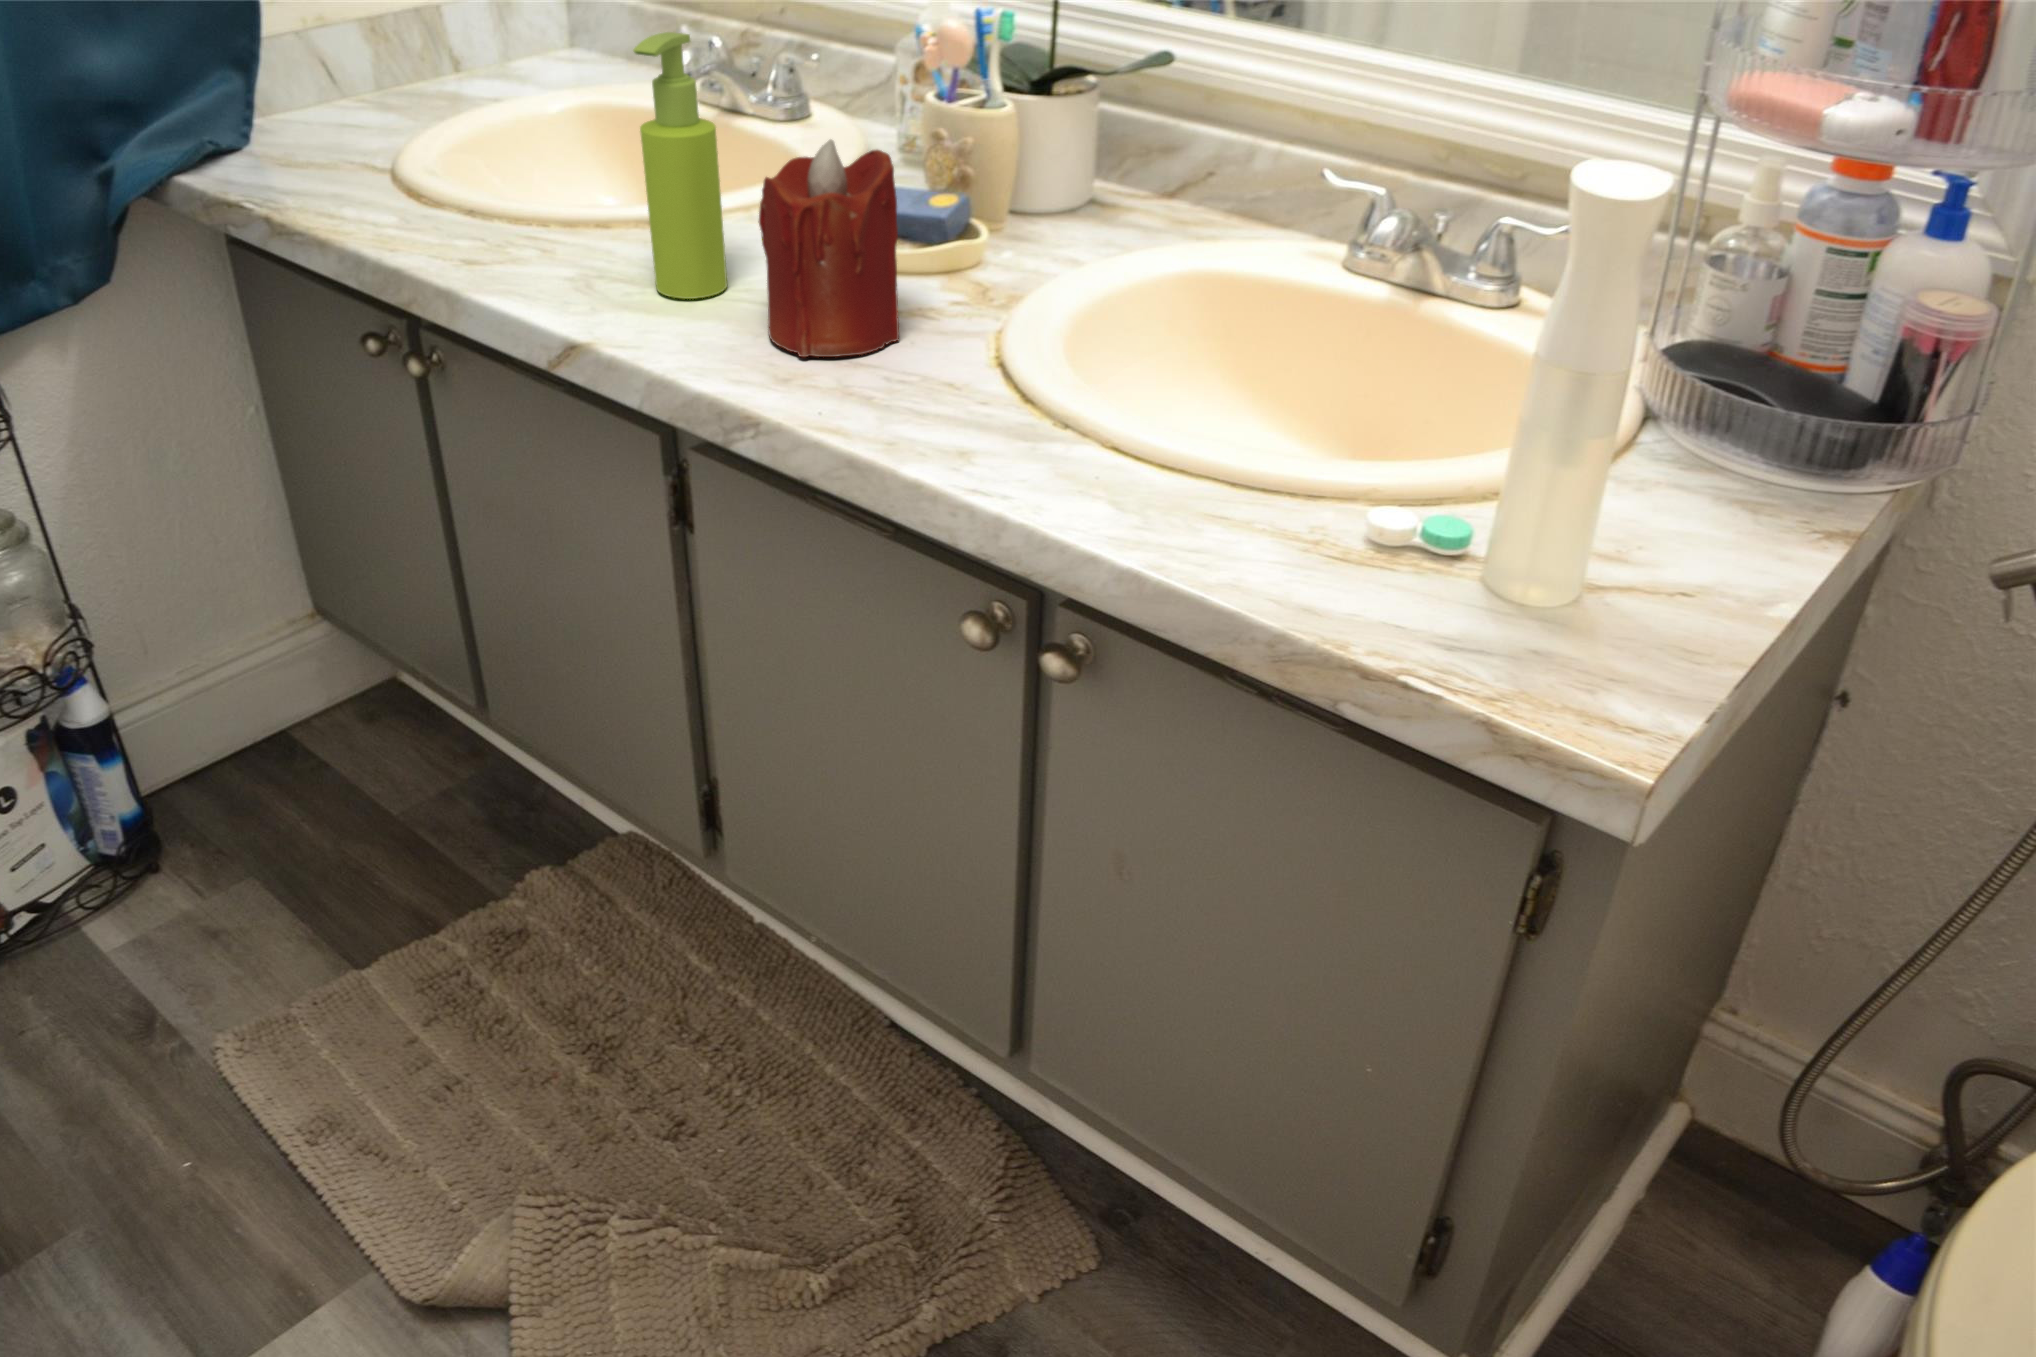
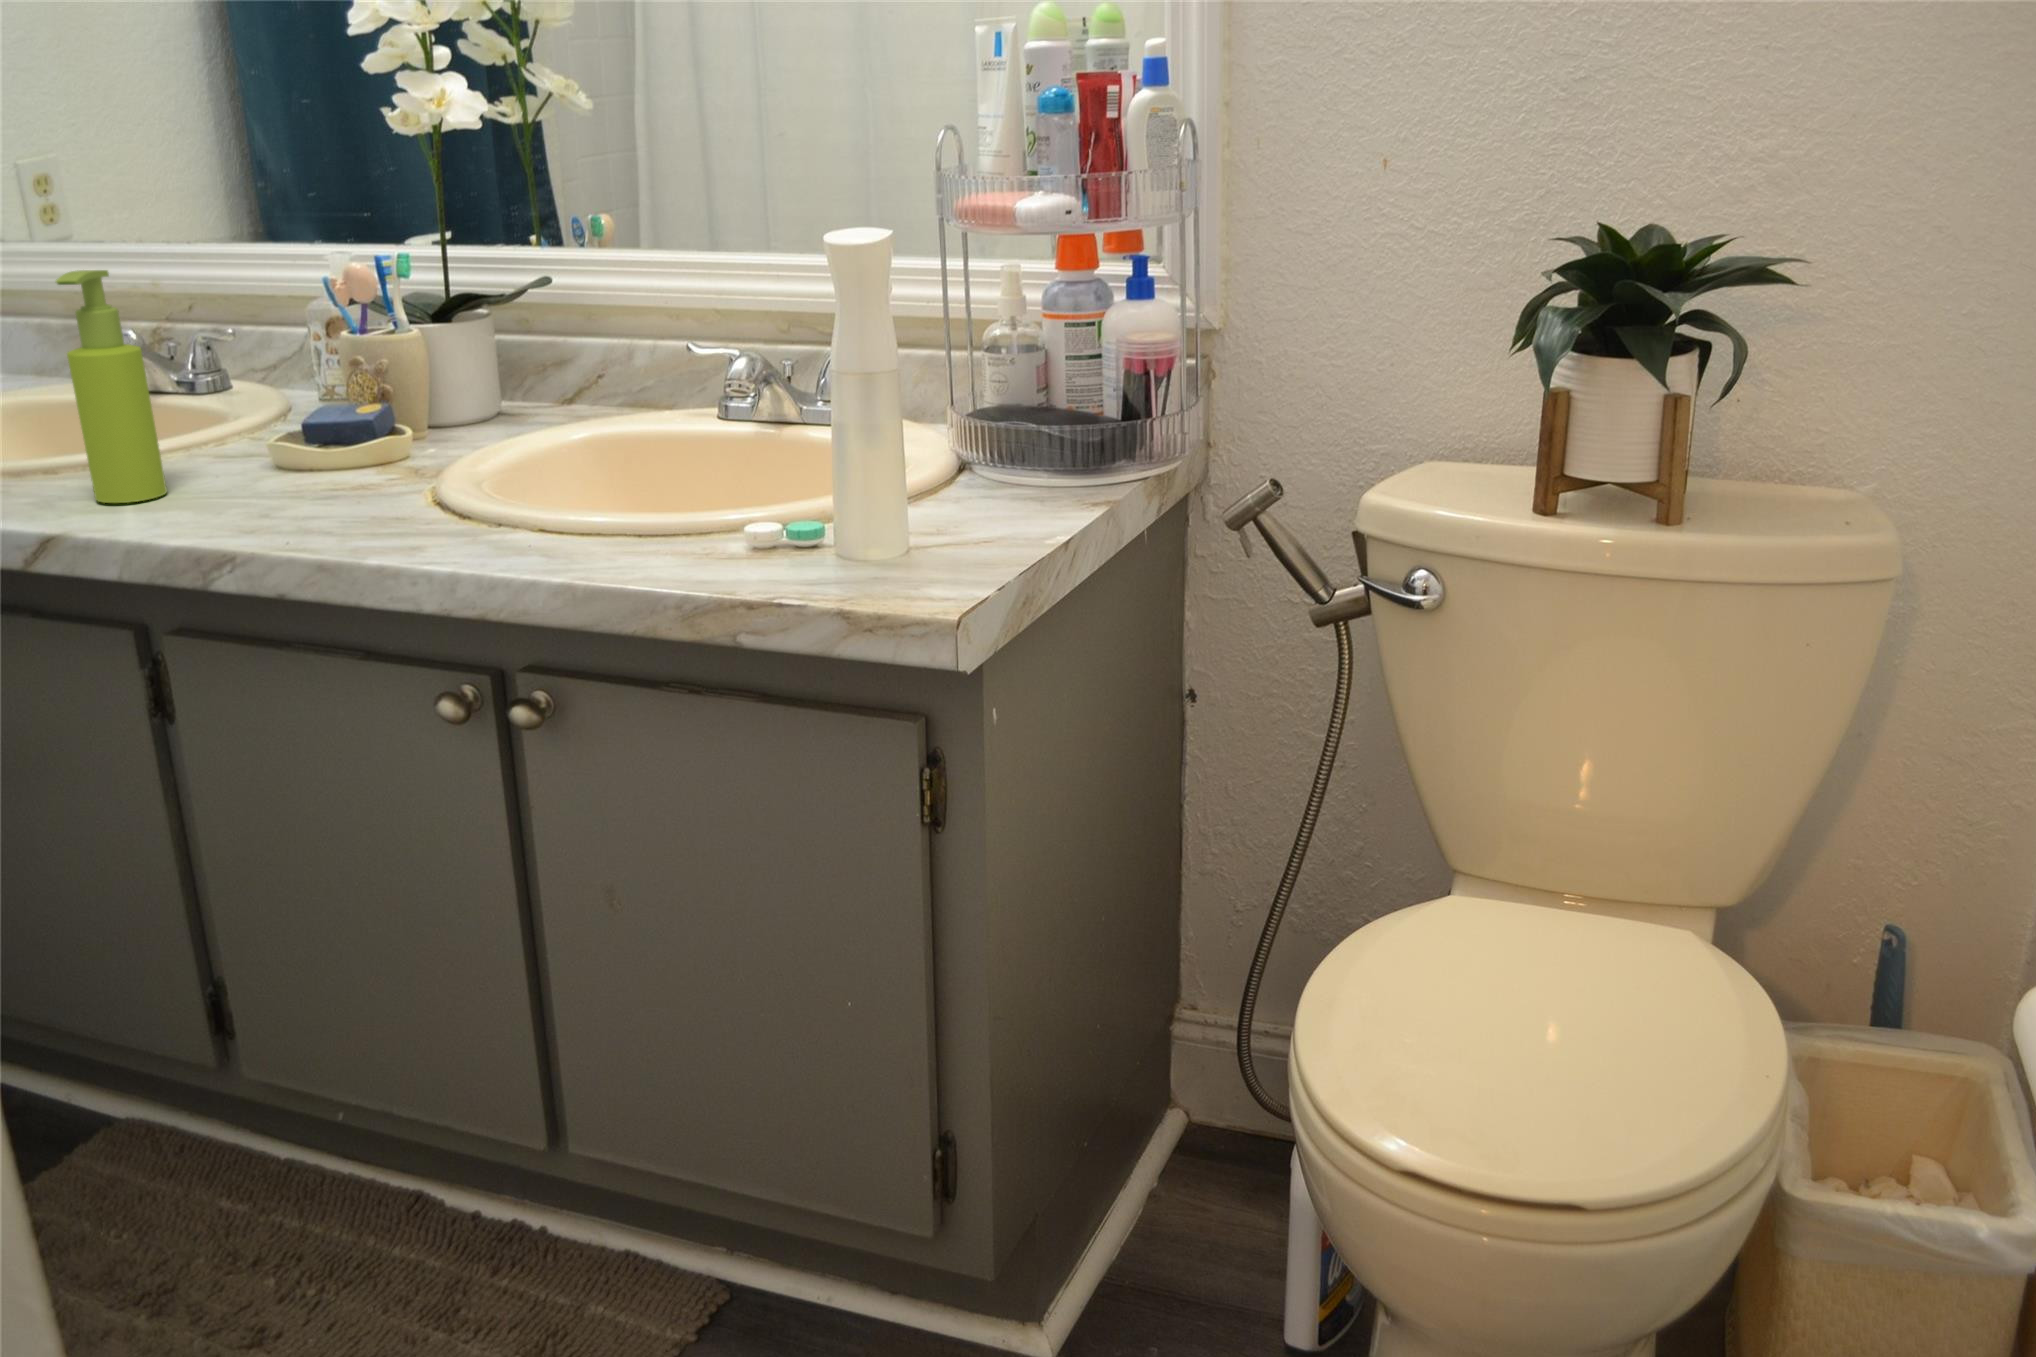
candle: present [759,139,899,357] -> none [193,333,340,521]

